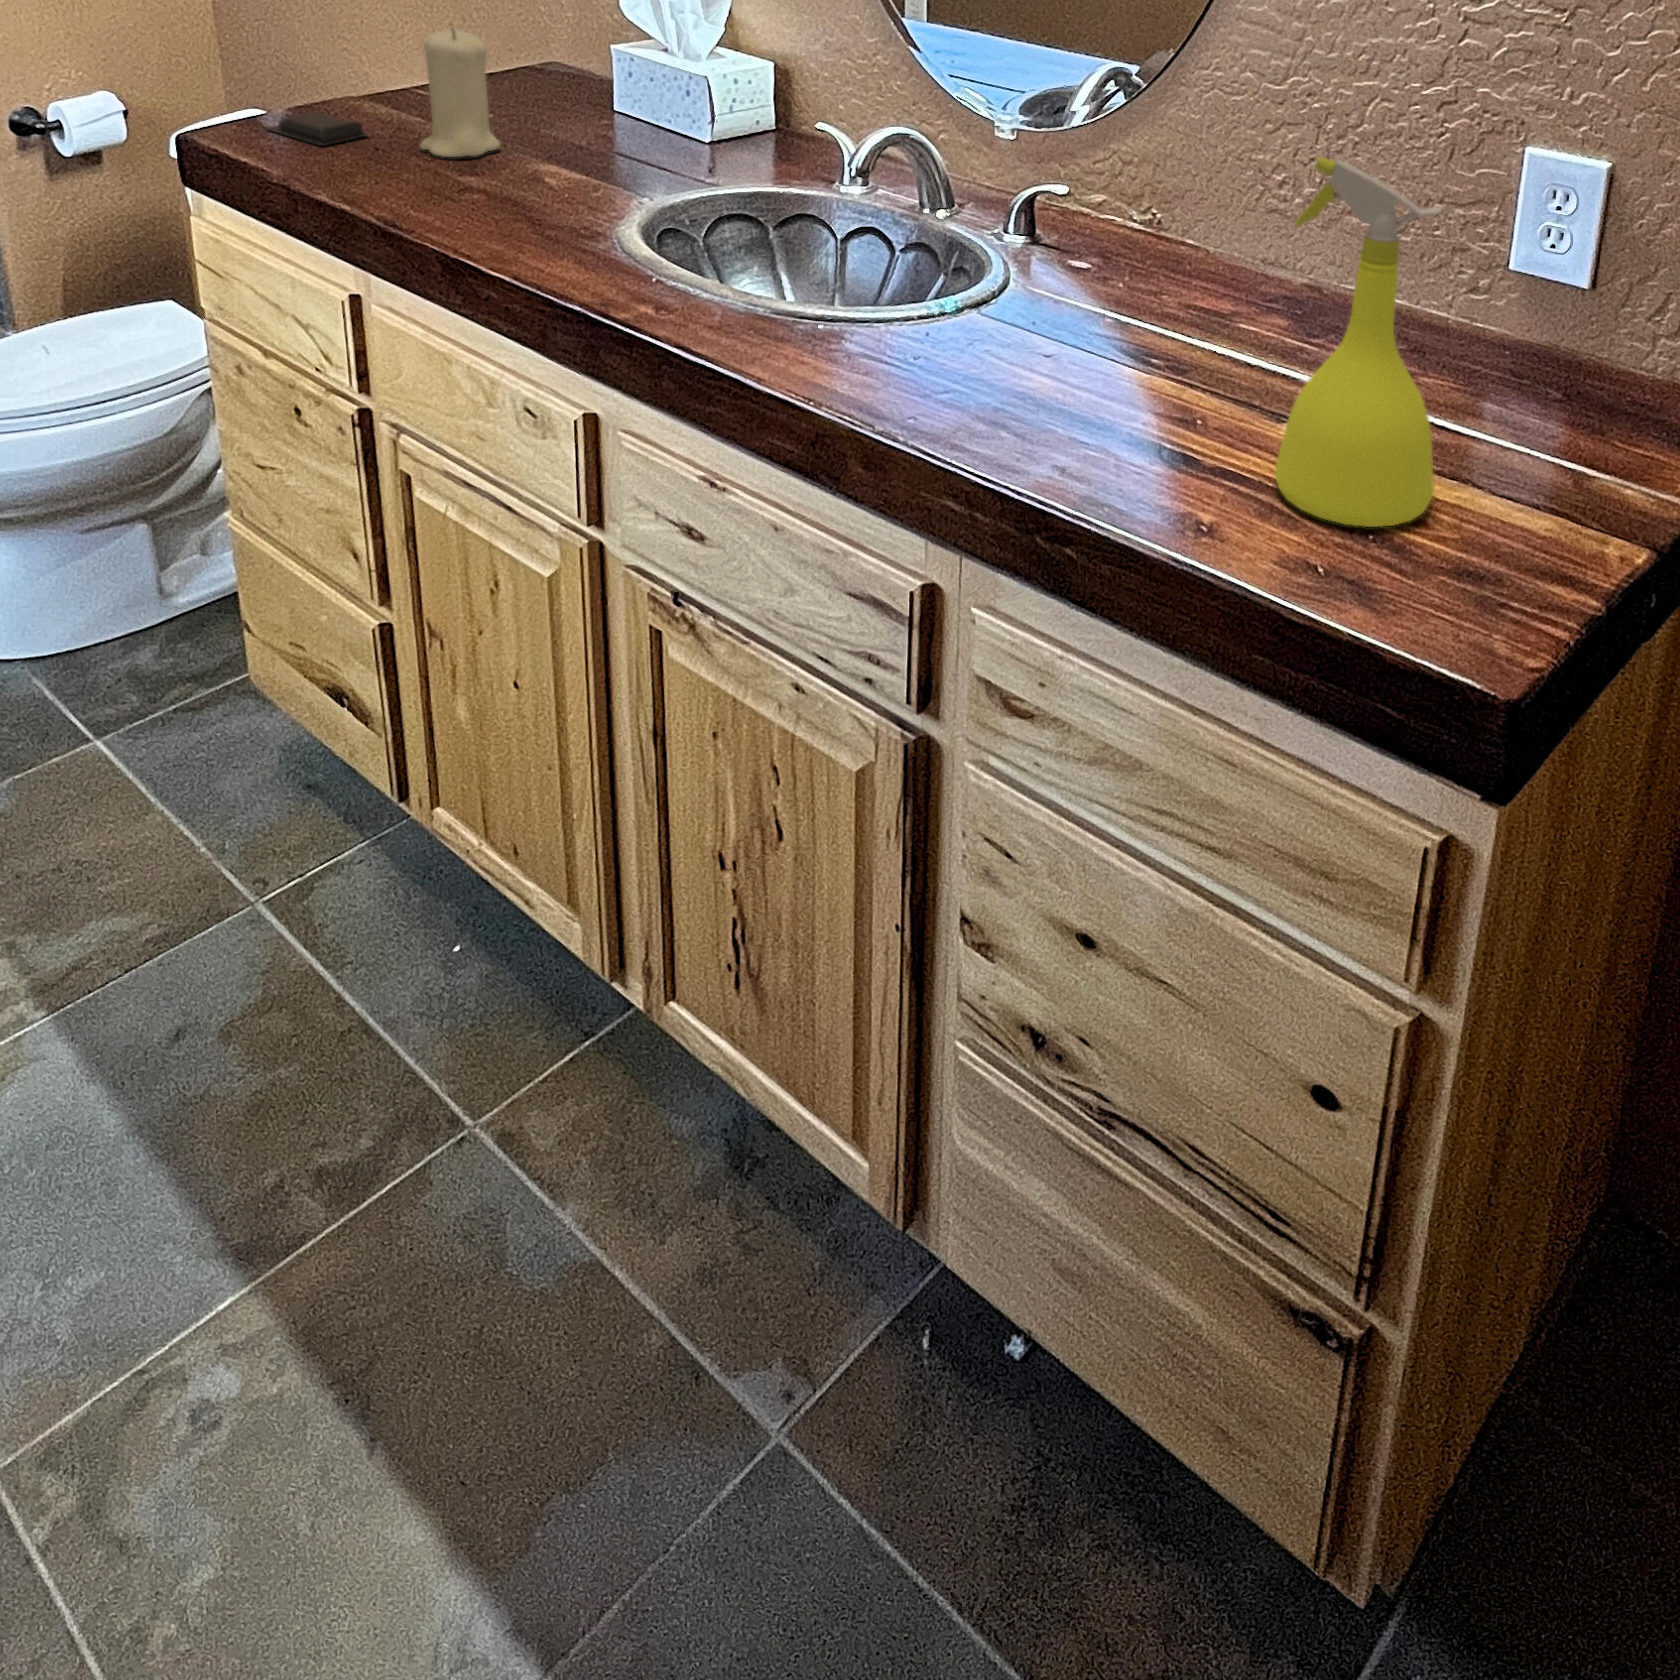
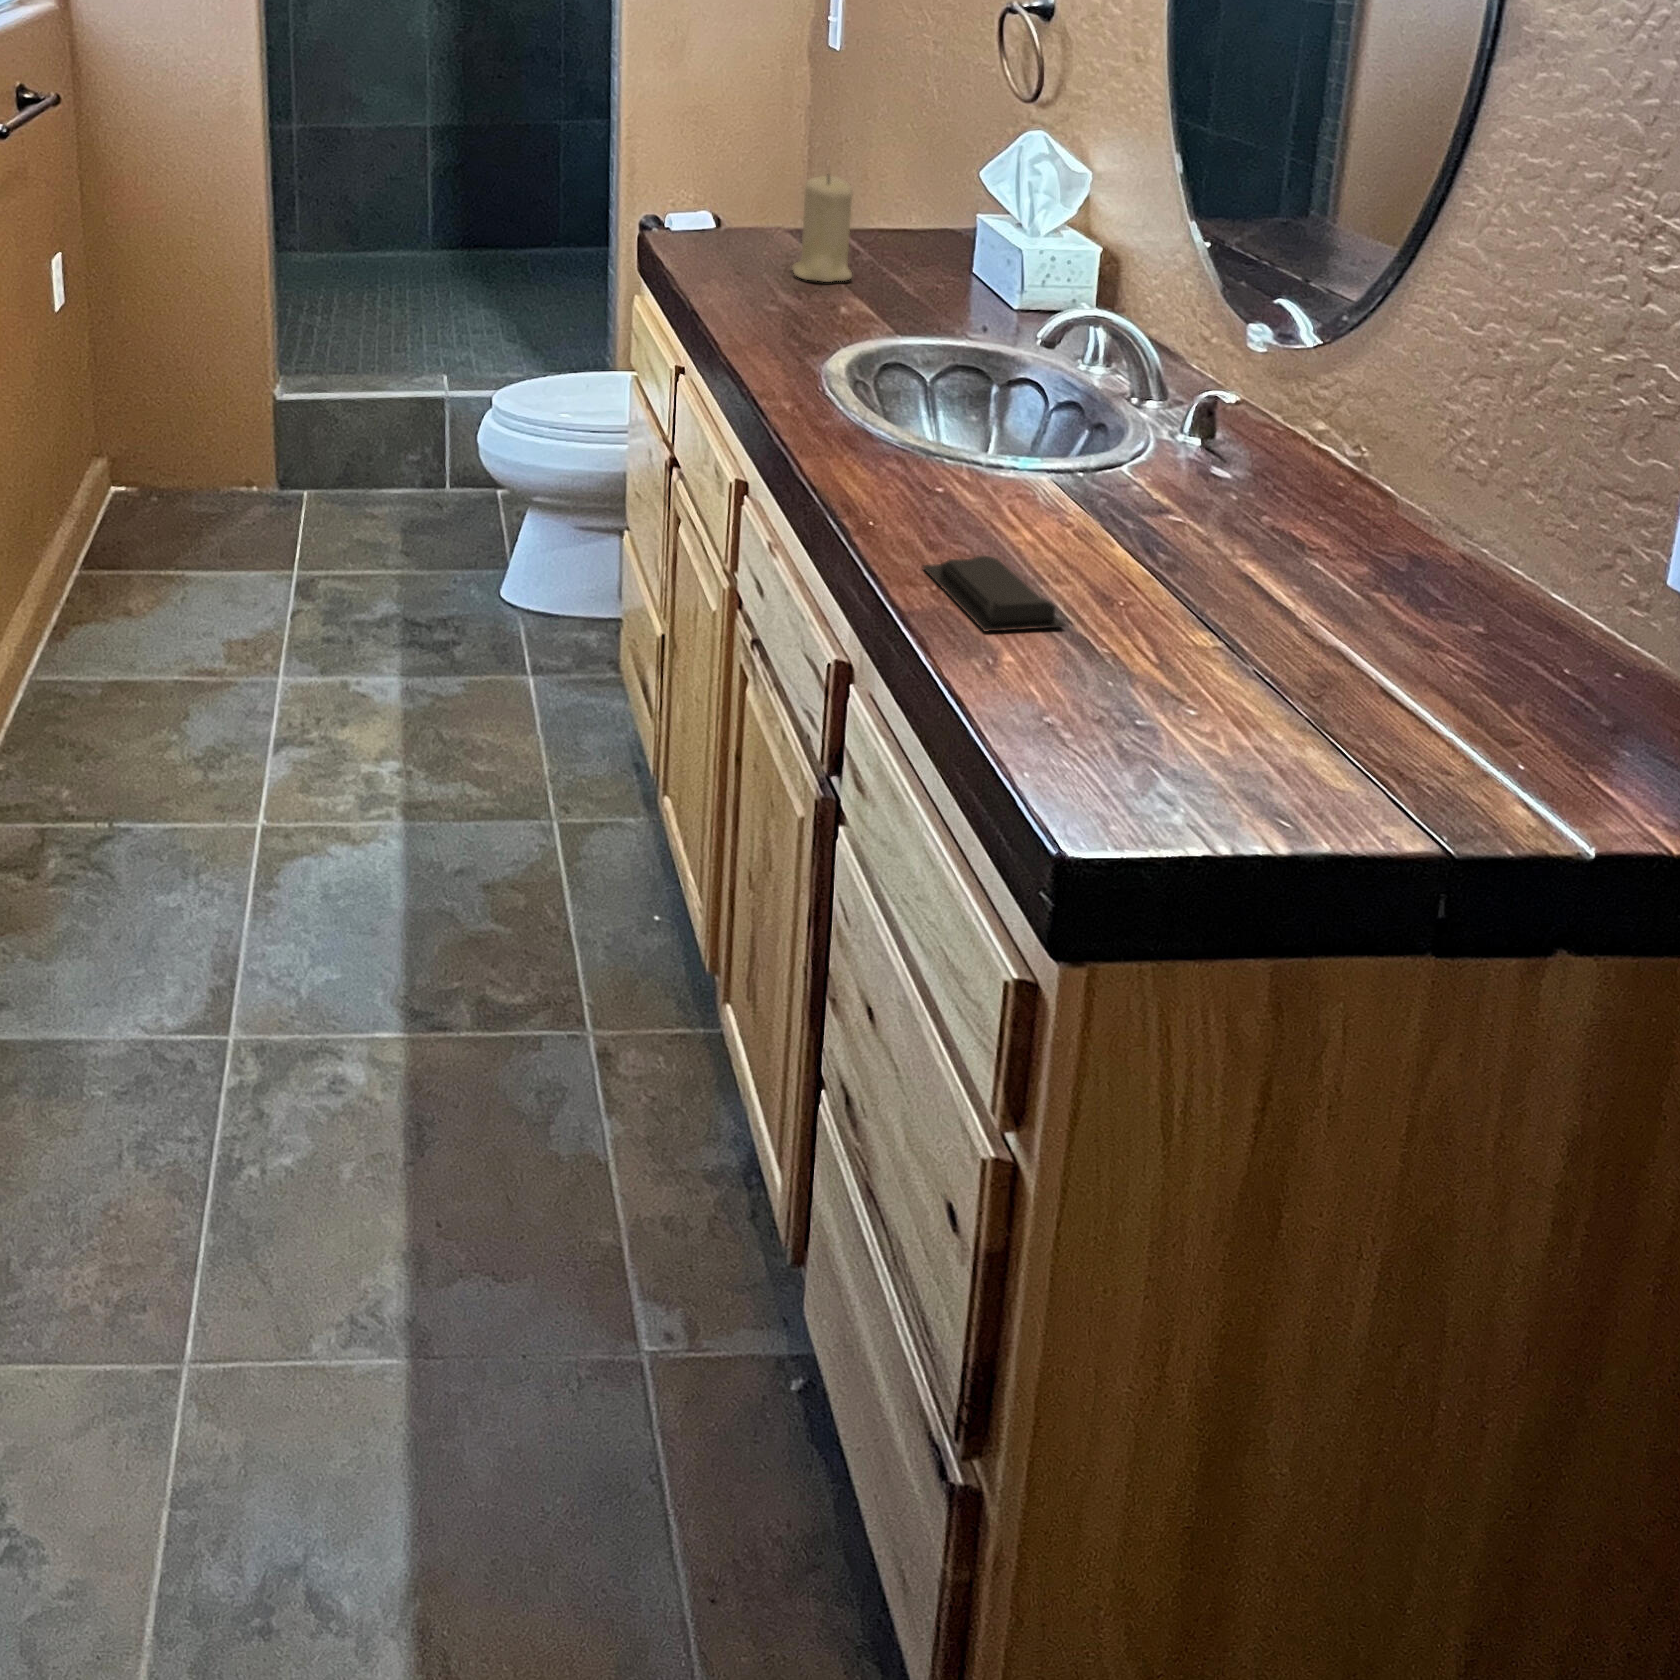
soap bar: present [267,112,369,146] -> present [923,556,1065,631]
spray bottle: present [1275,157,1442,527] -> none [1109,350,1279,731]

